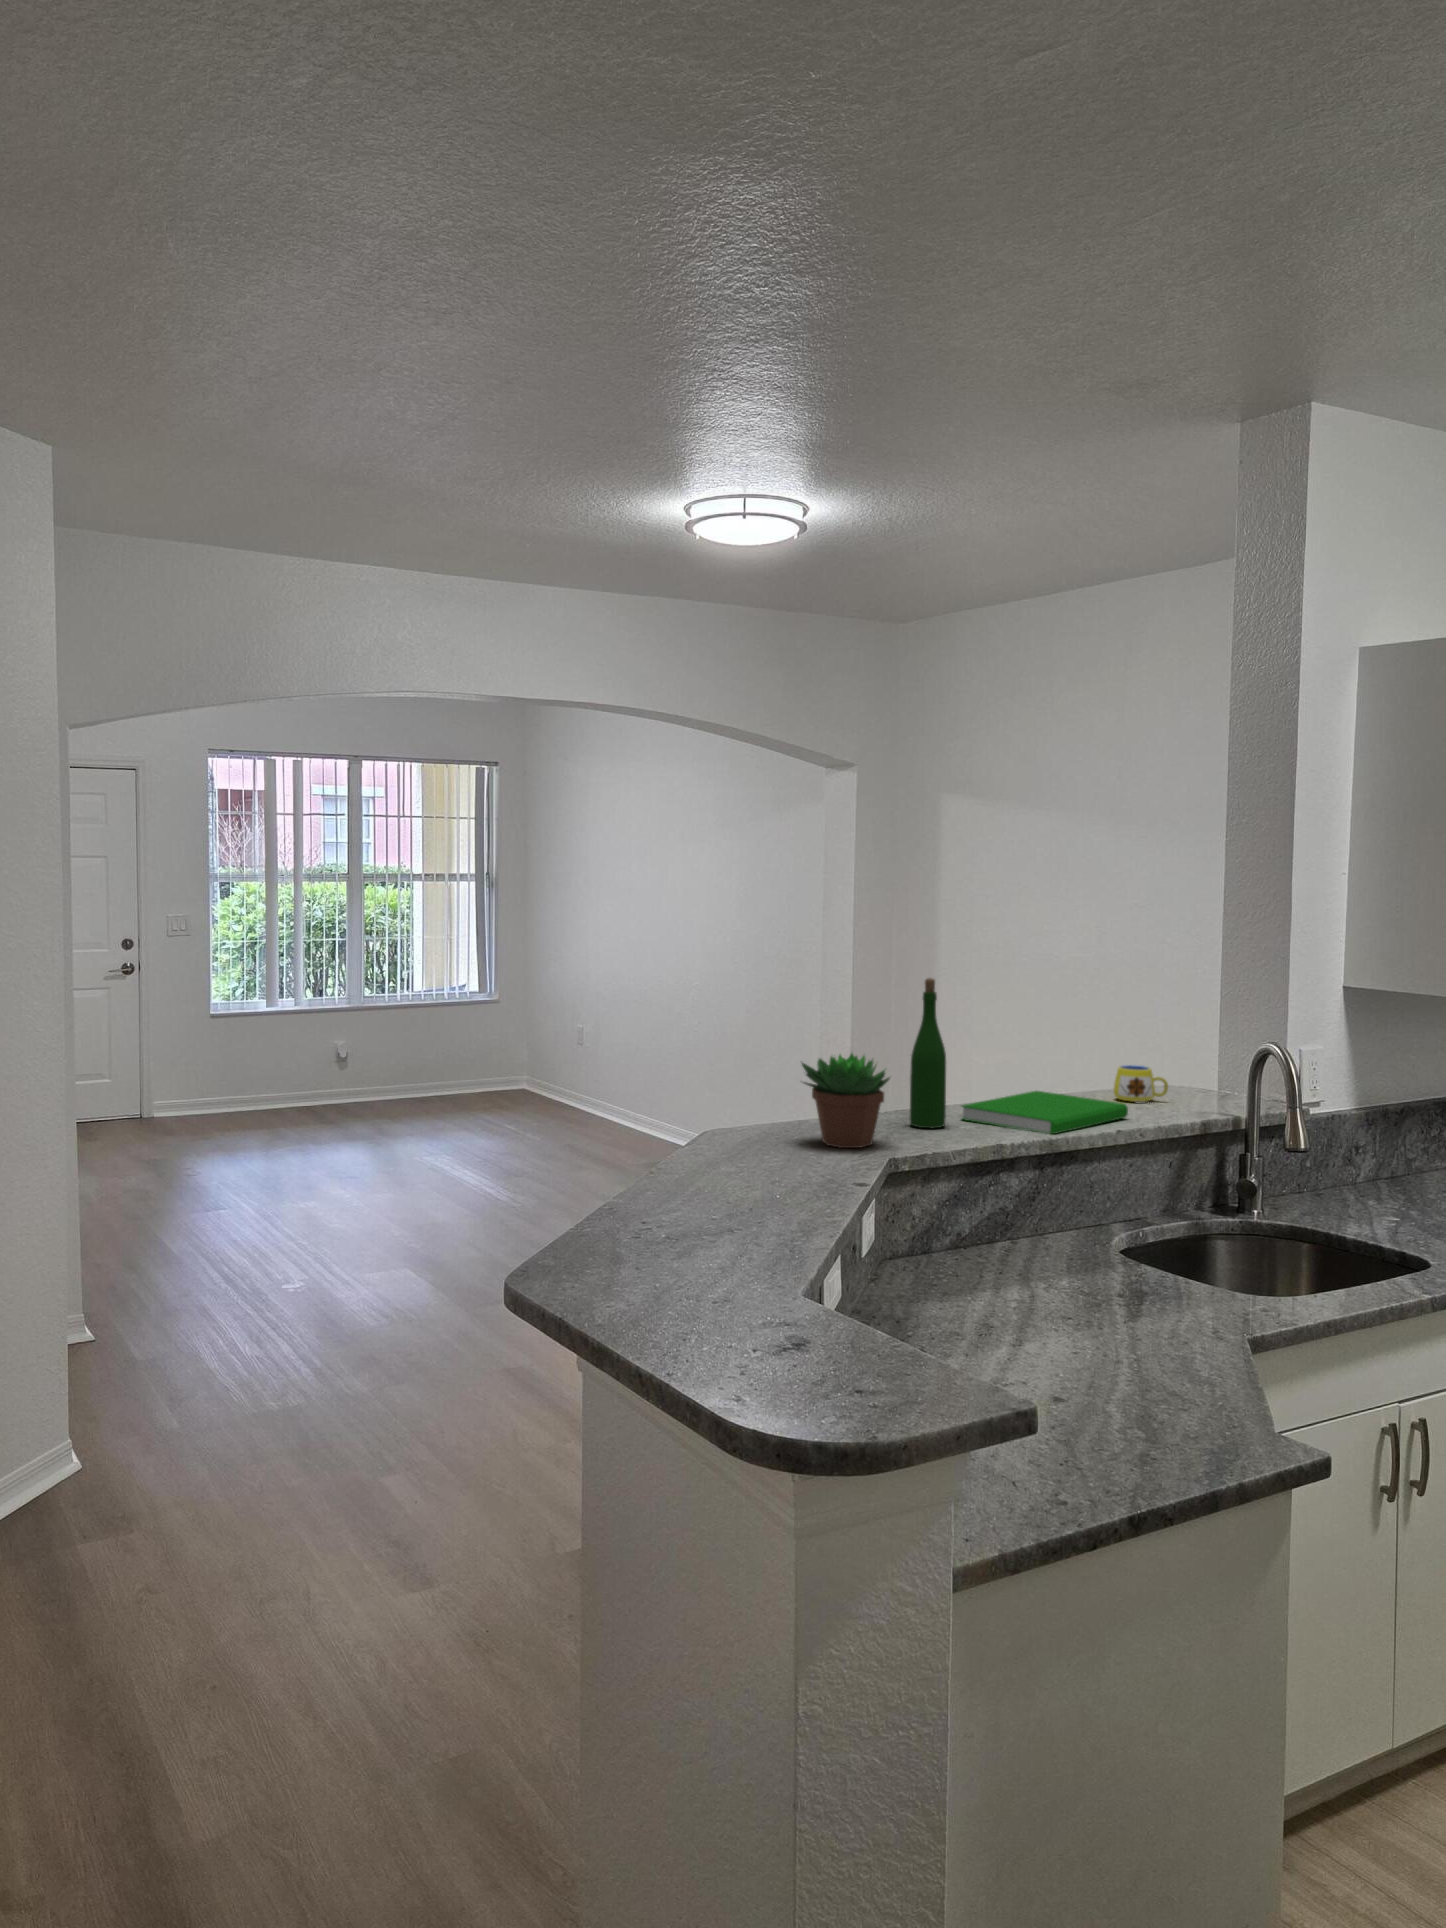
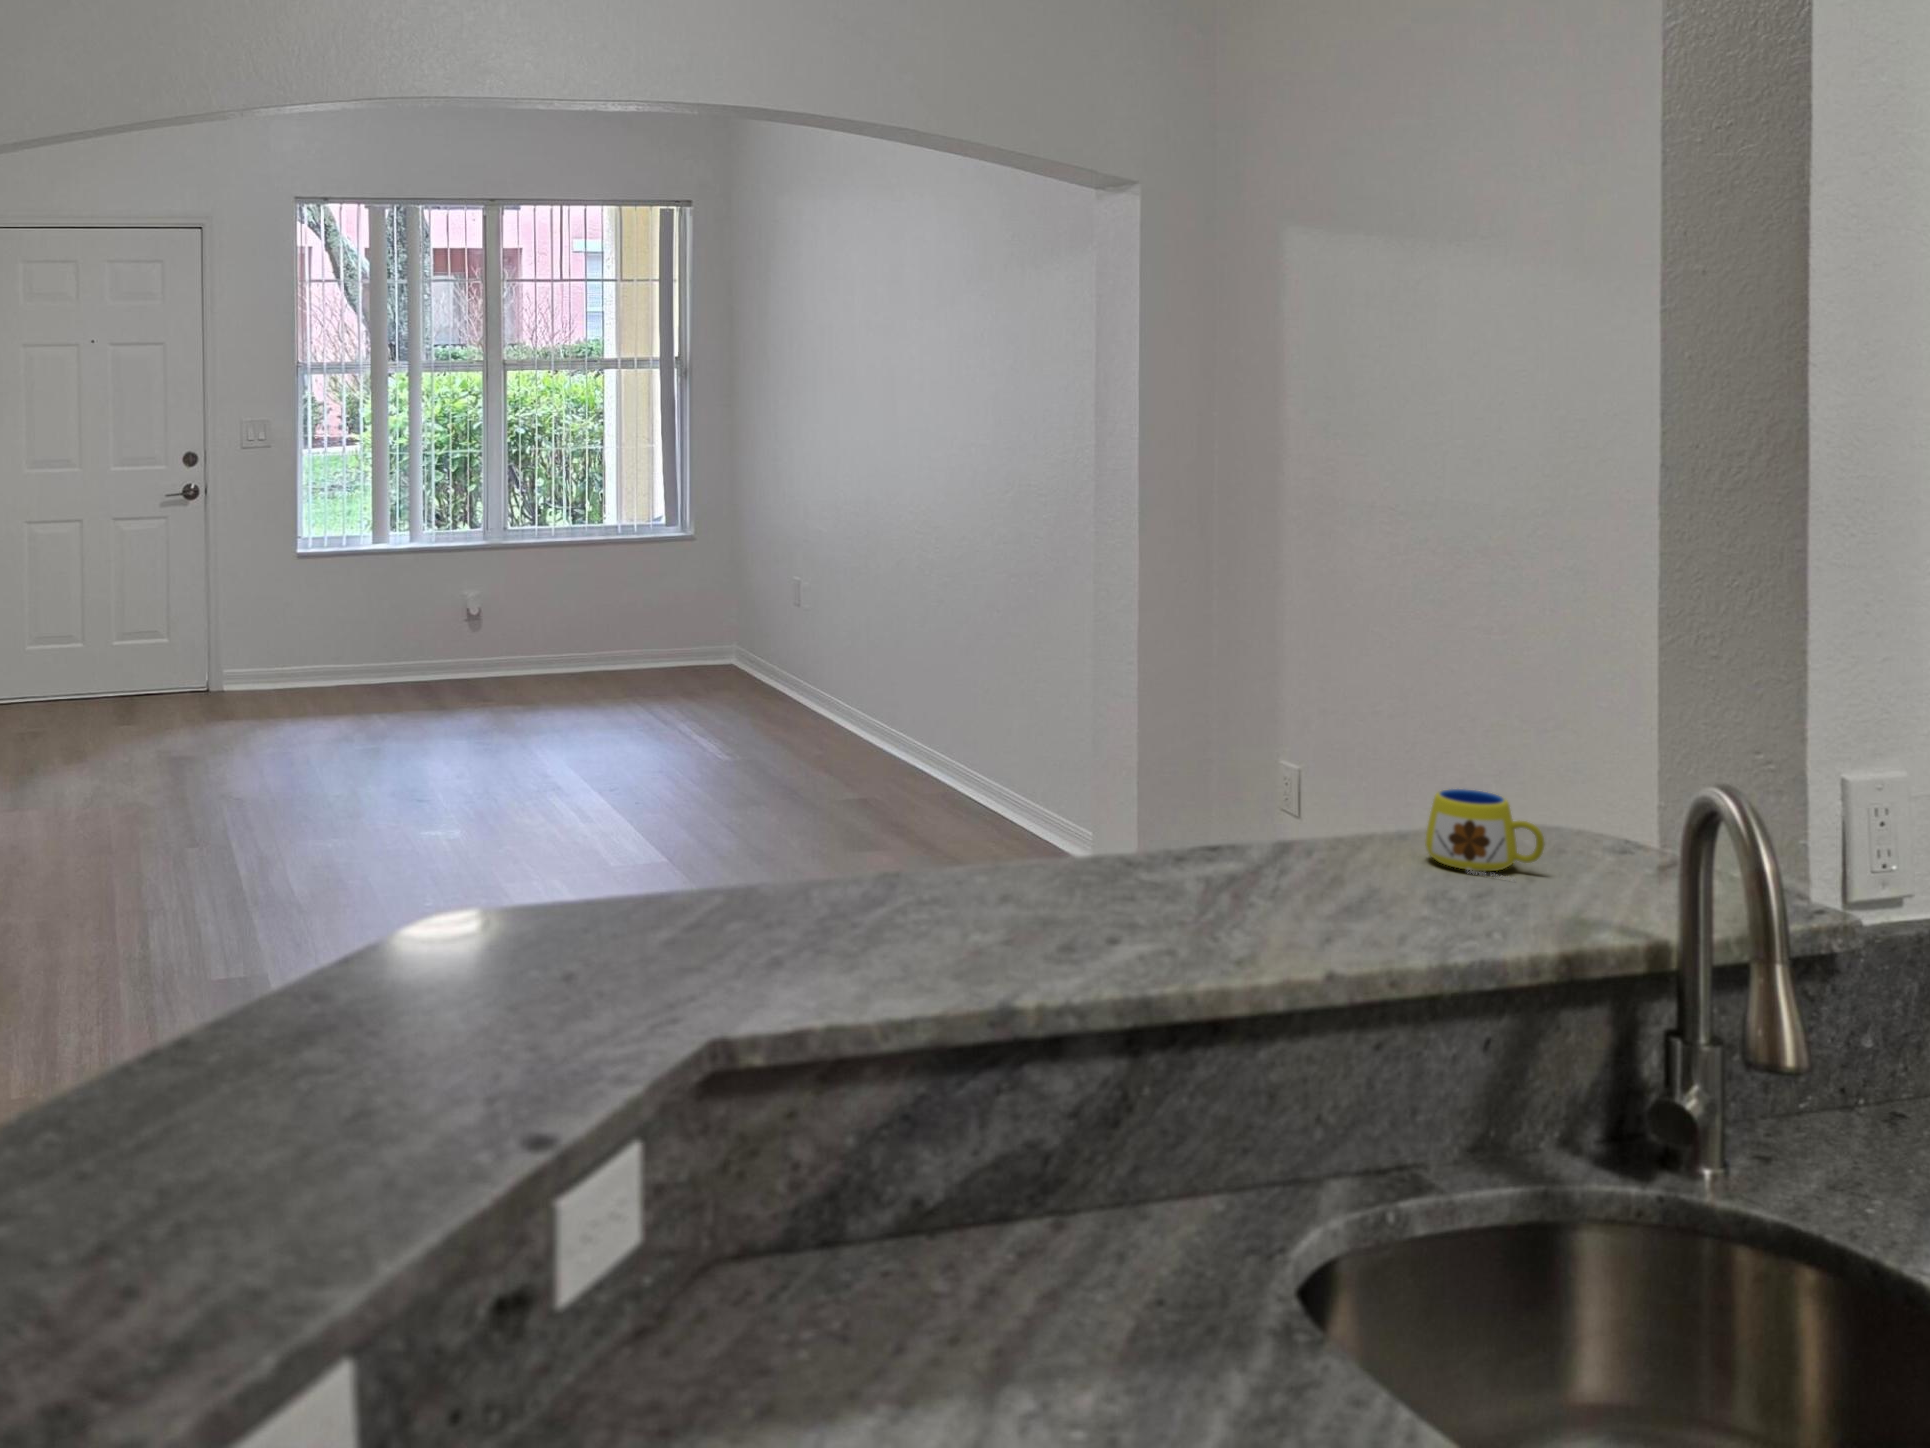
wine bottle: present [910,978,946,1128] -> none [908,614,986,922]
succulent plant: present [802,1053,890,1148] -> none [623,768,808,973]
book: present [962,1091,1128,1134] -> none [1035,836,1410,965]

